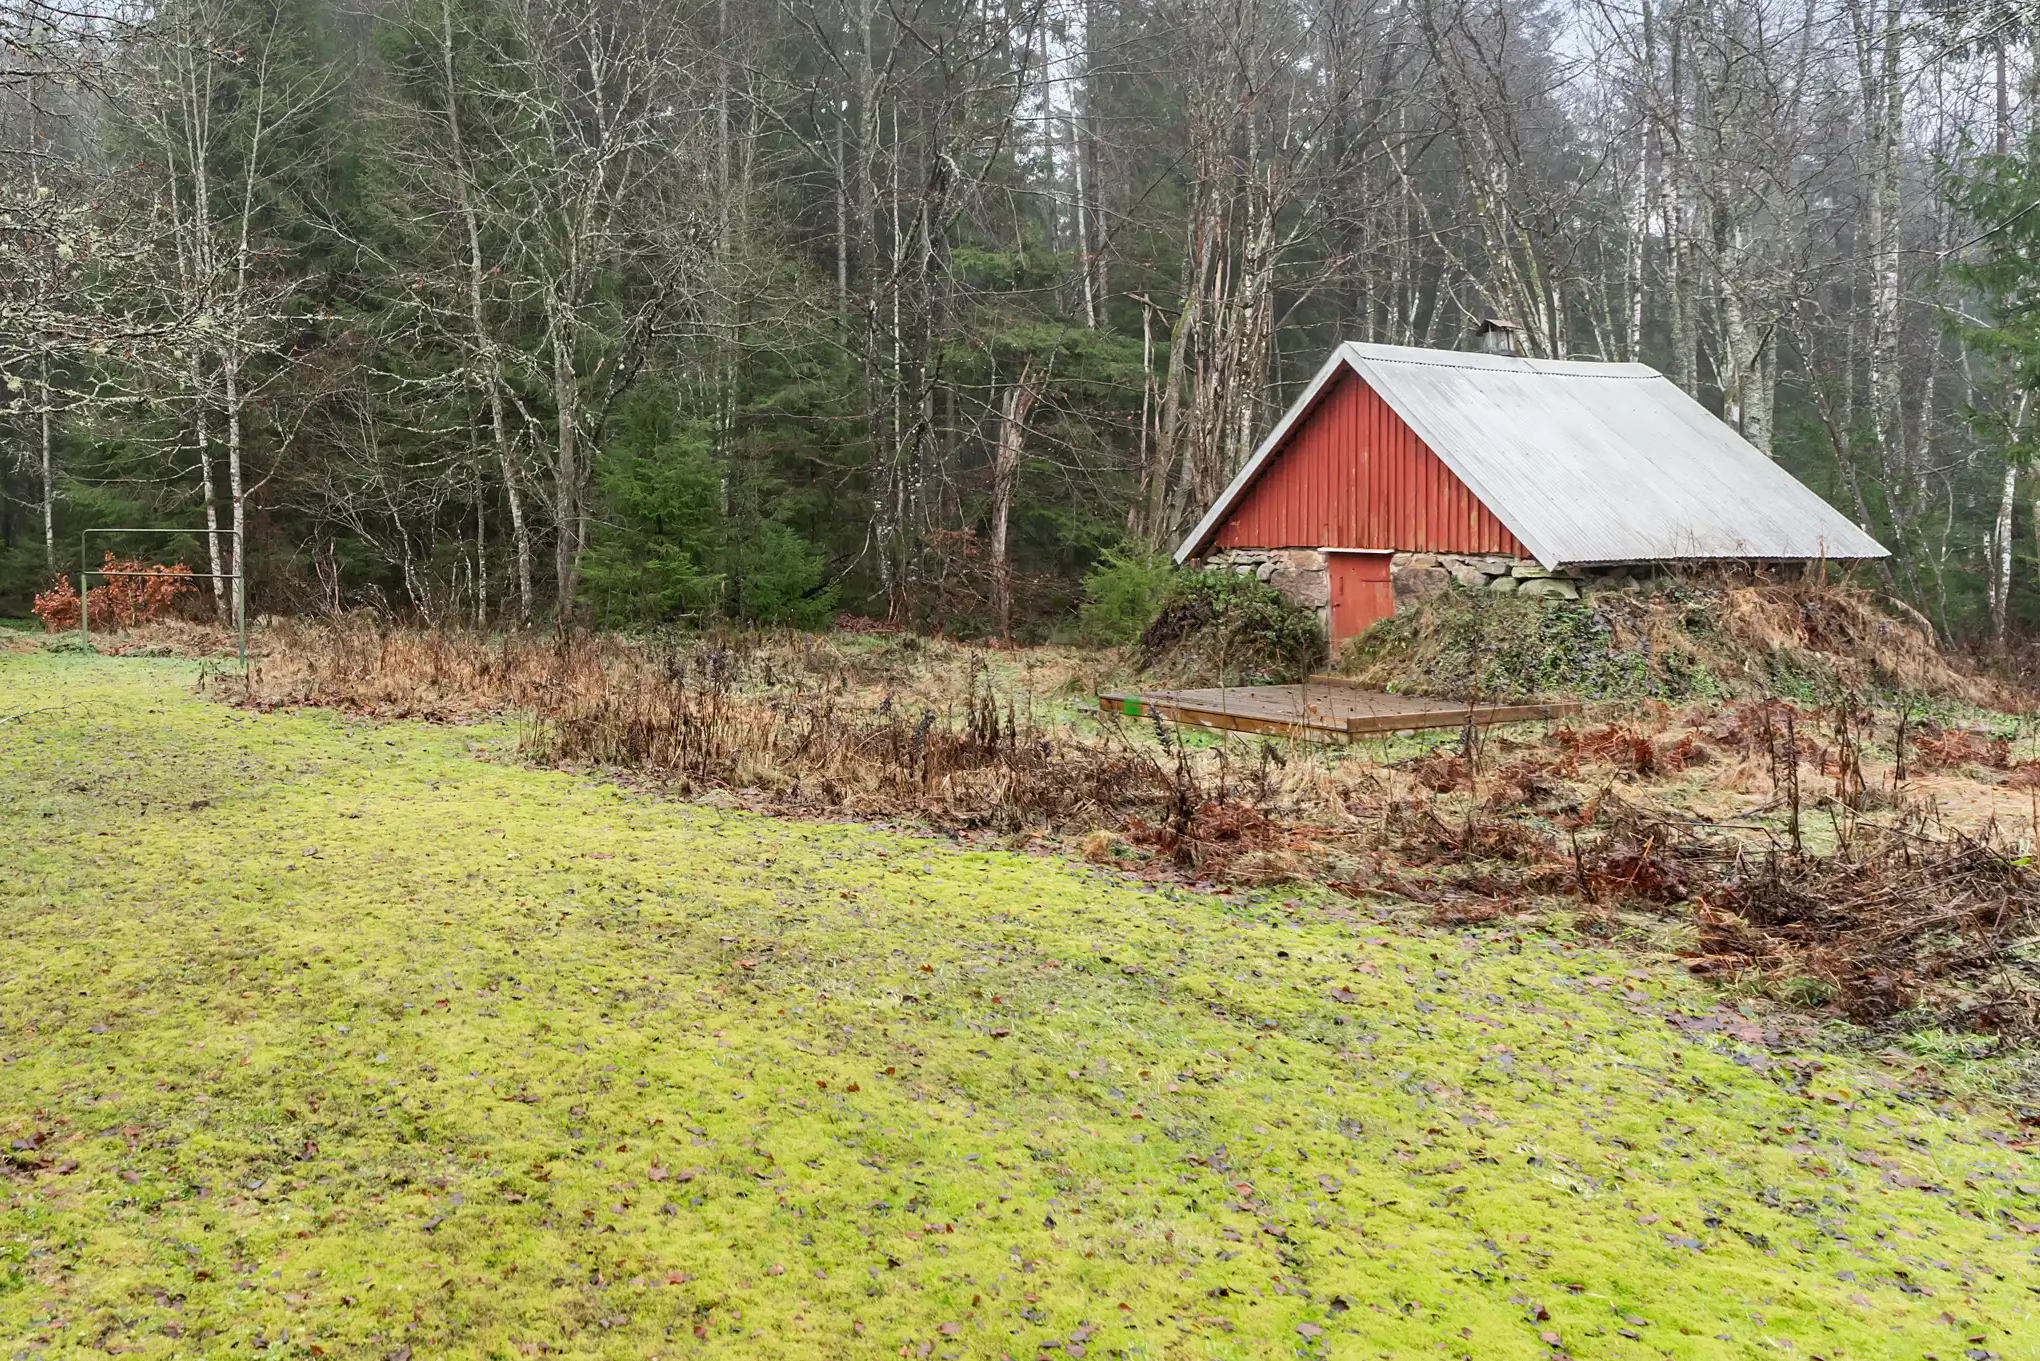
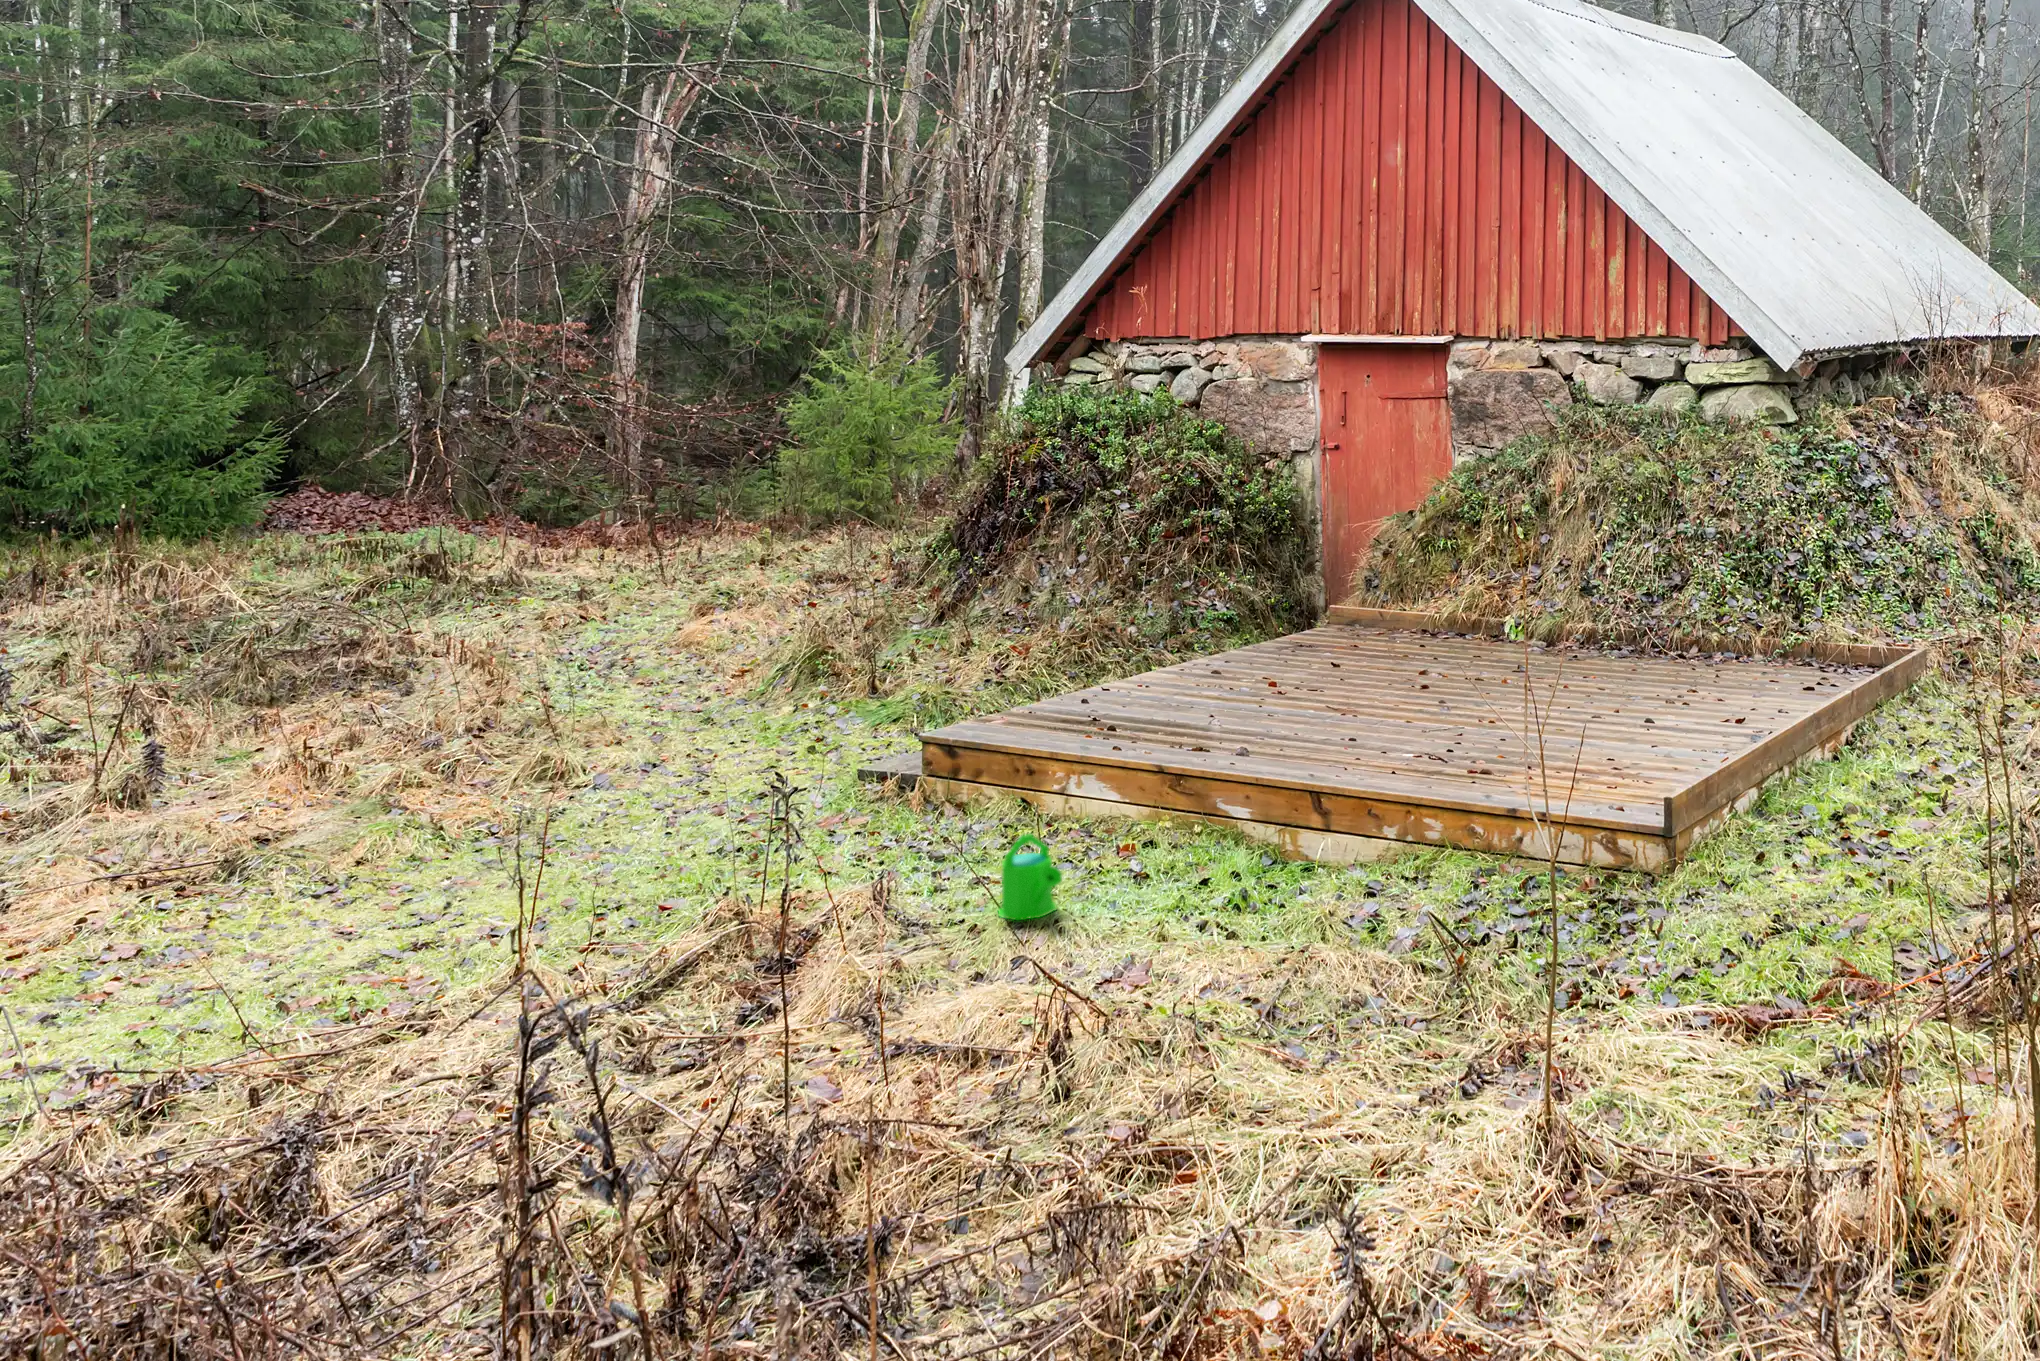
potted tree: present [1052,595,1071,644] -> none [739,439,784,539]

